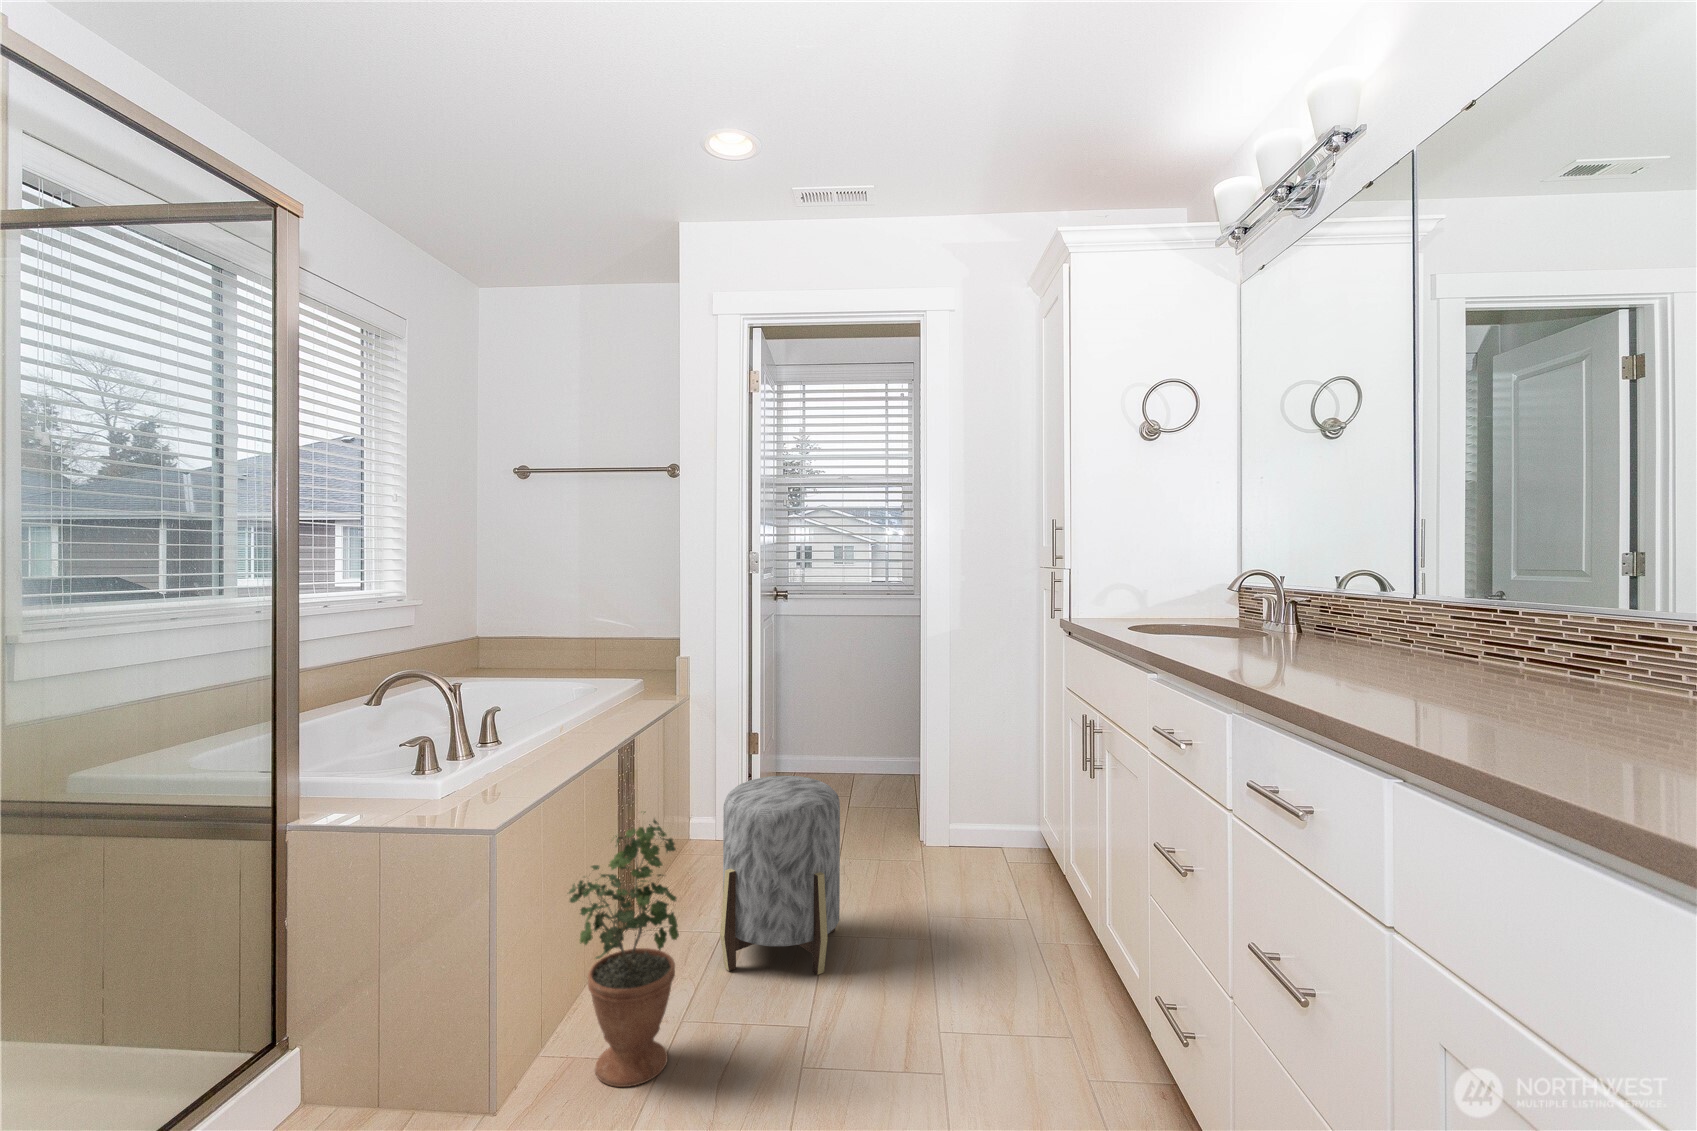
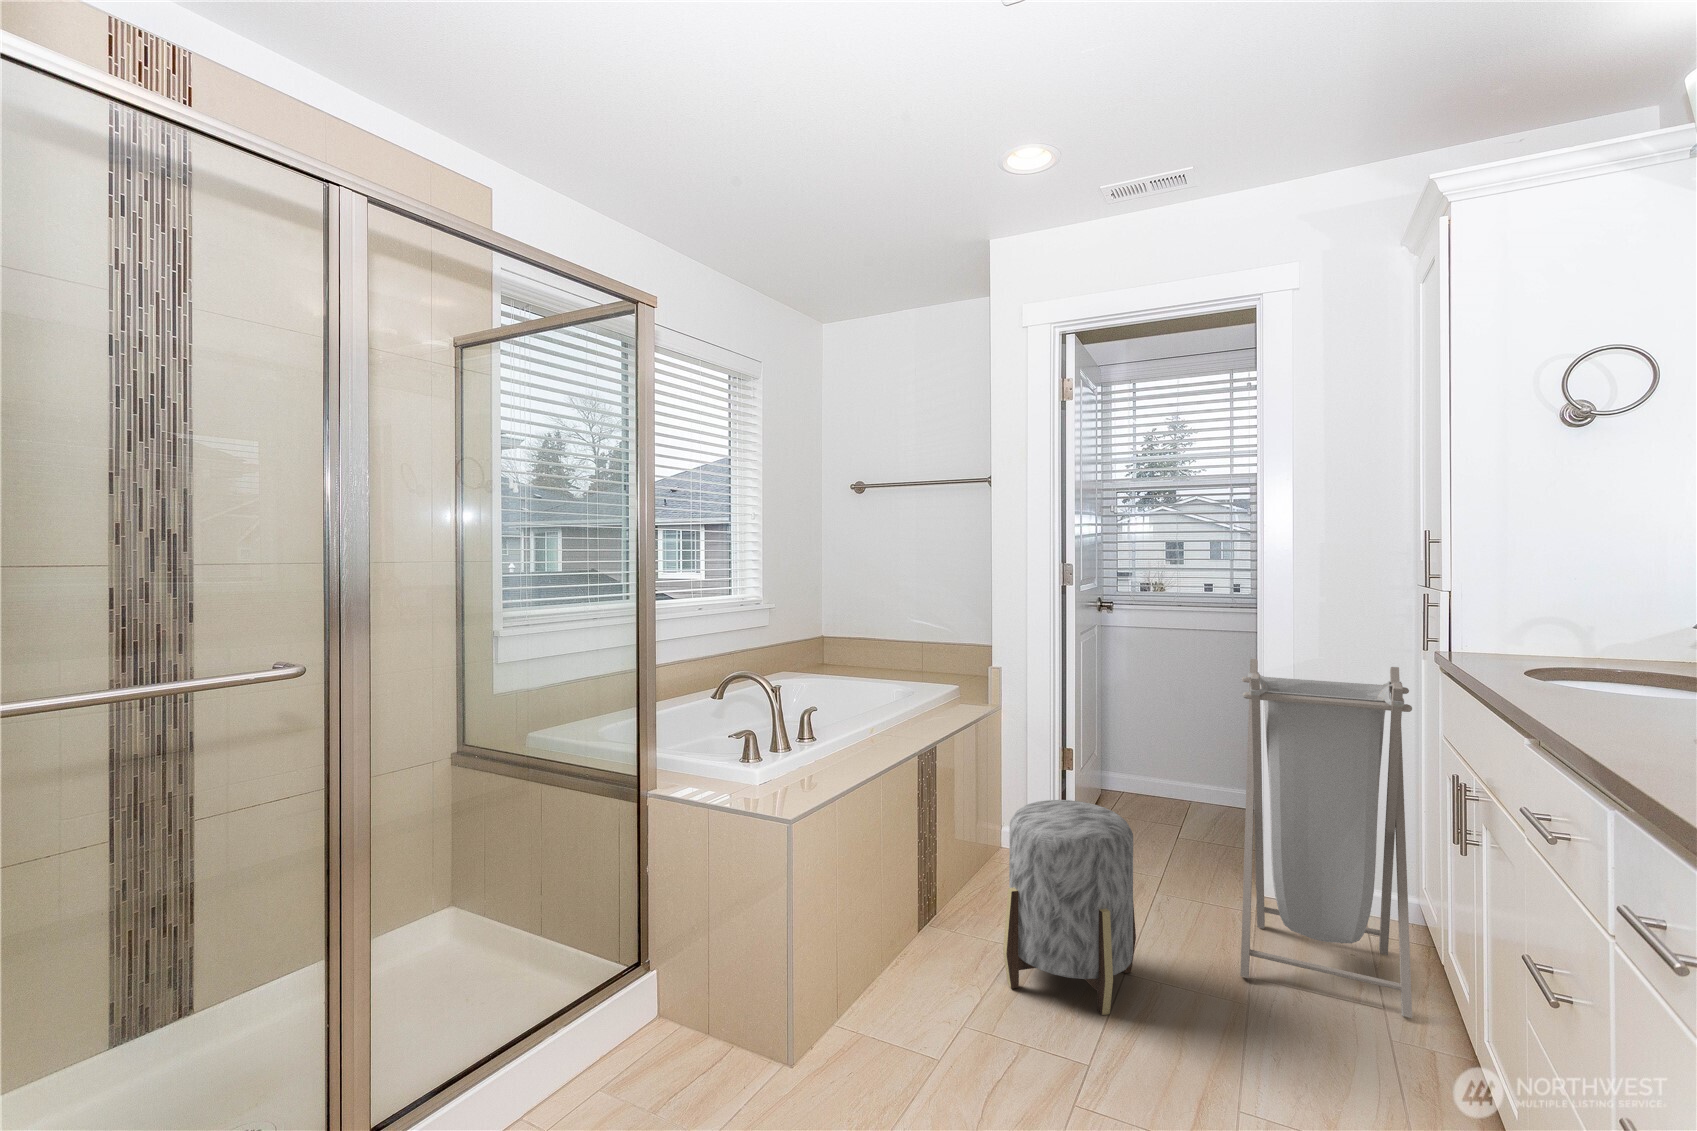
laundry hamper: none [917,633,1052,918] -> present [1240,659,1412,1018]
potted plant: present [569,812,679,1087] -> none [848,821,948,1077]

